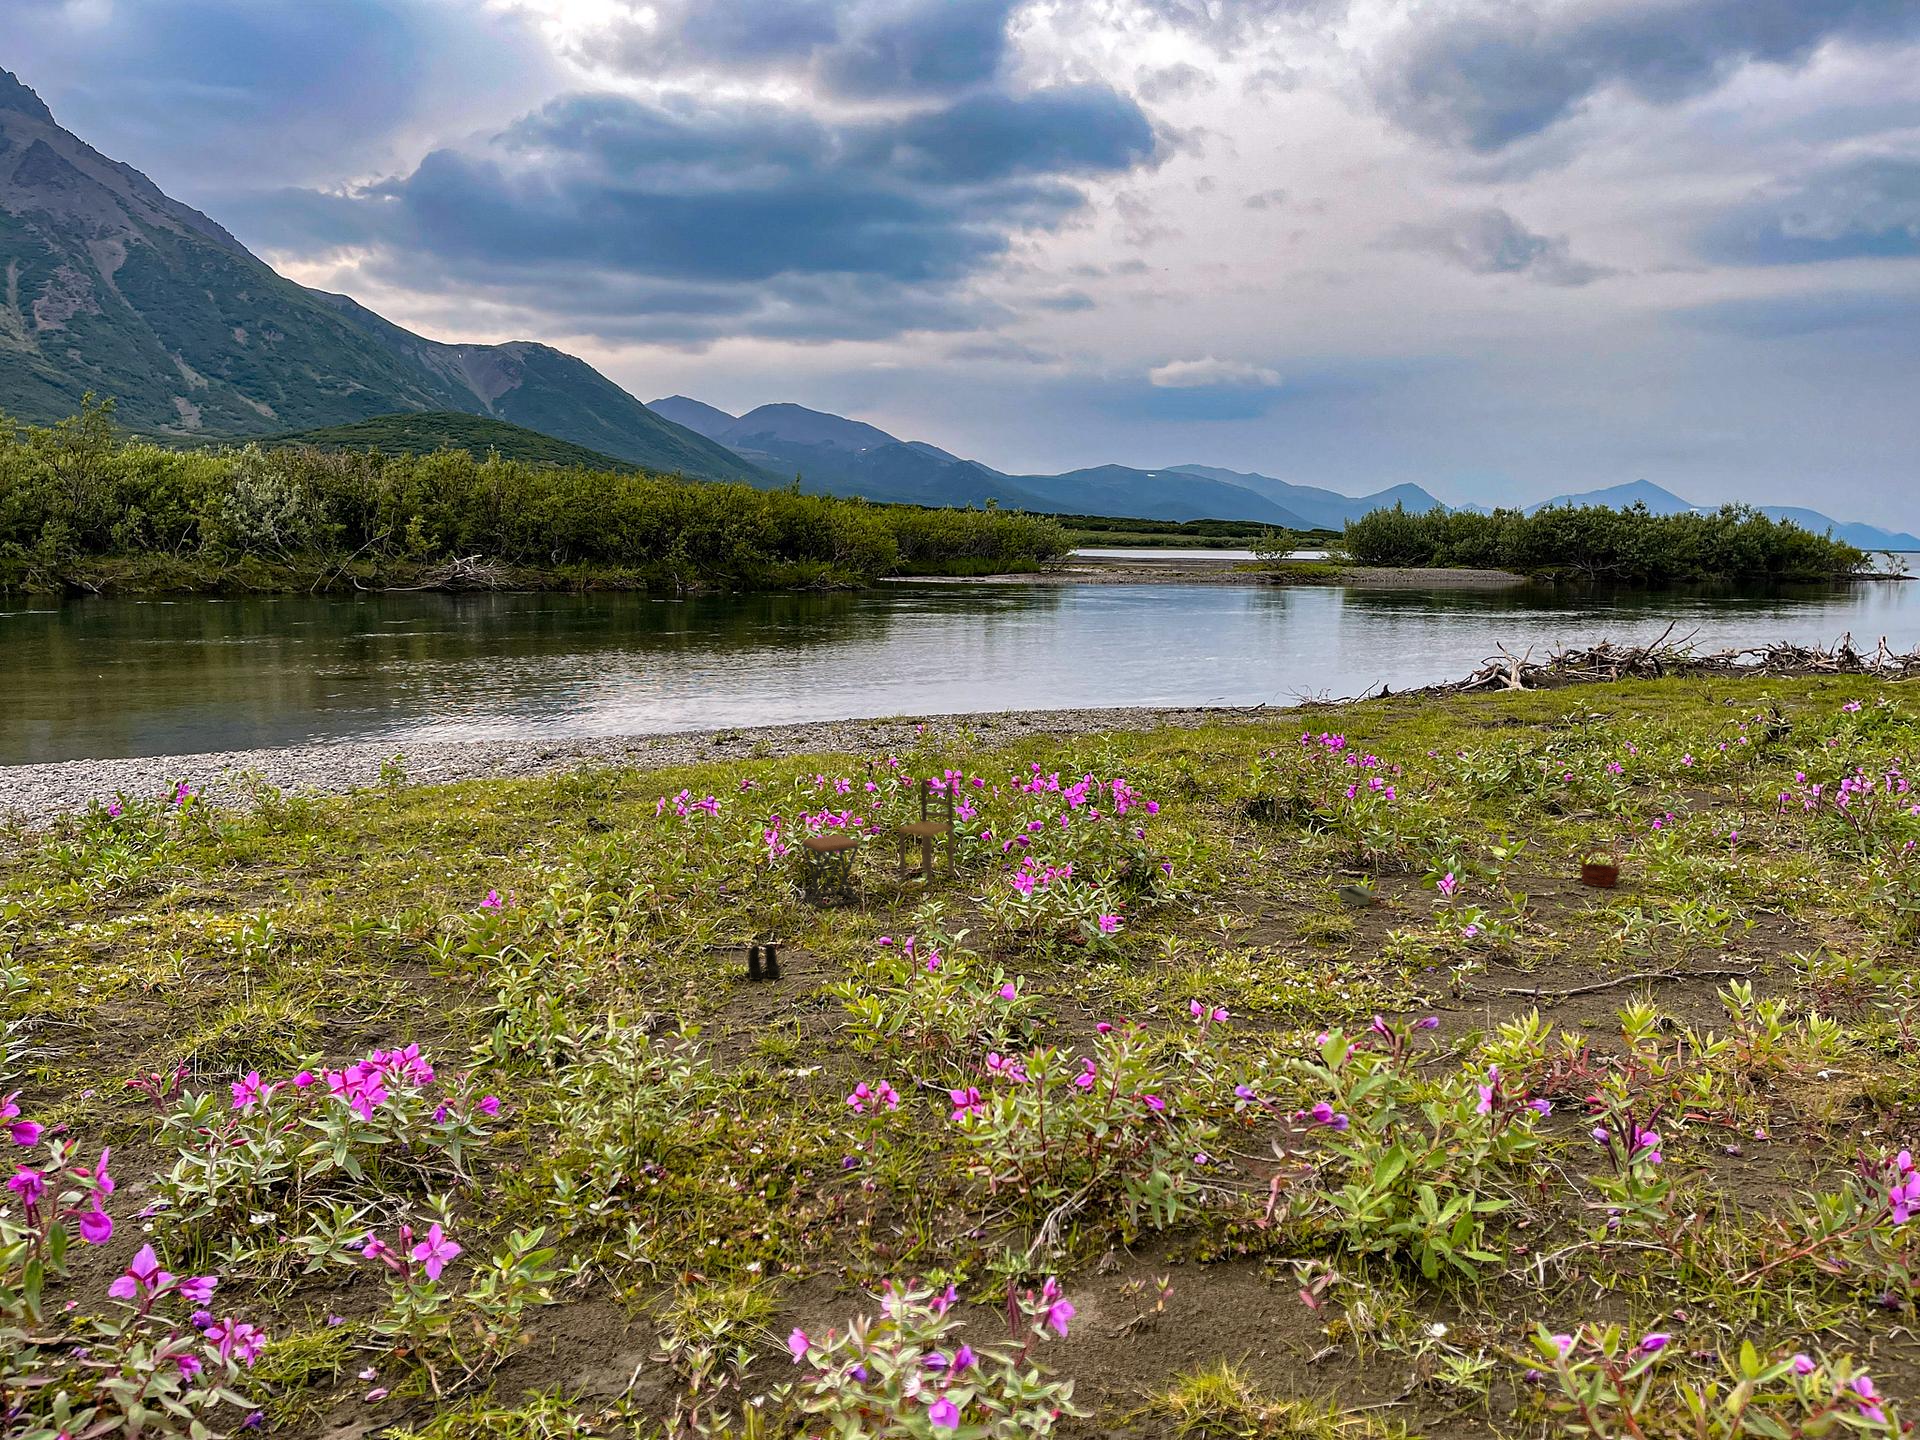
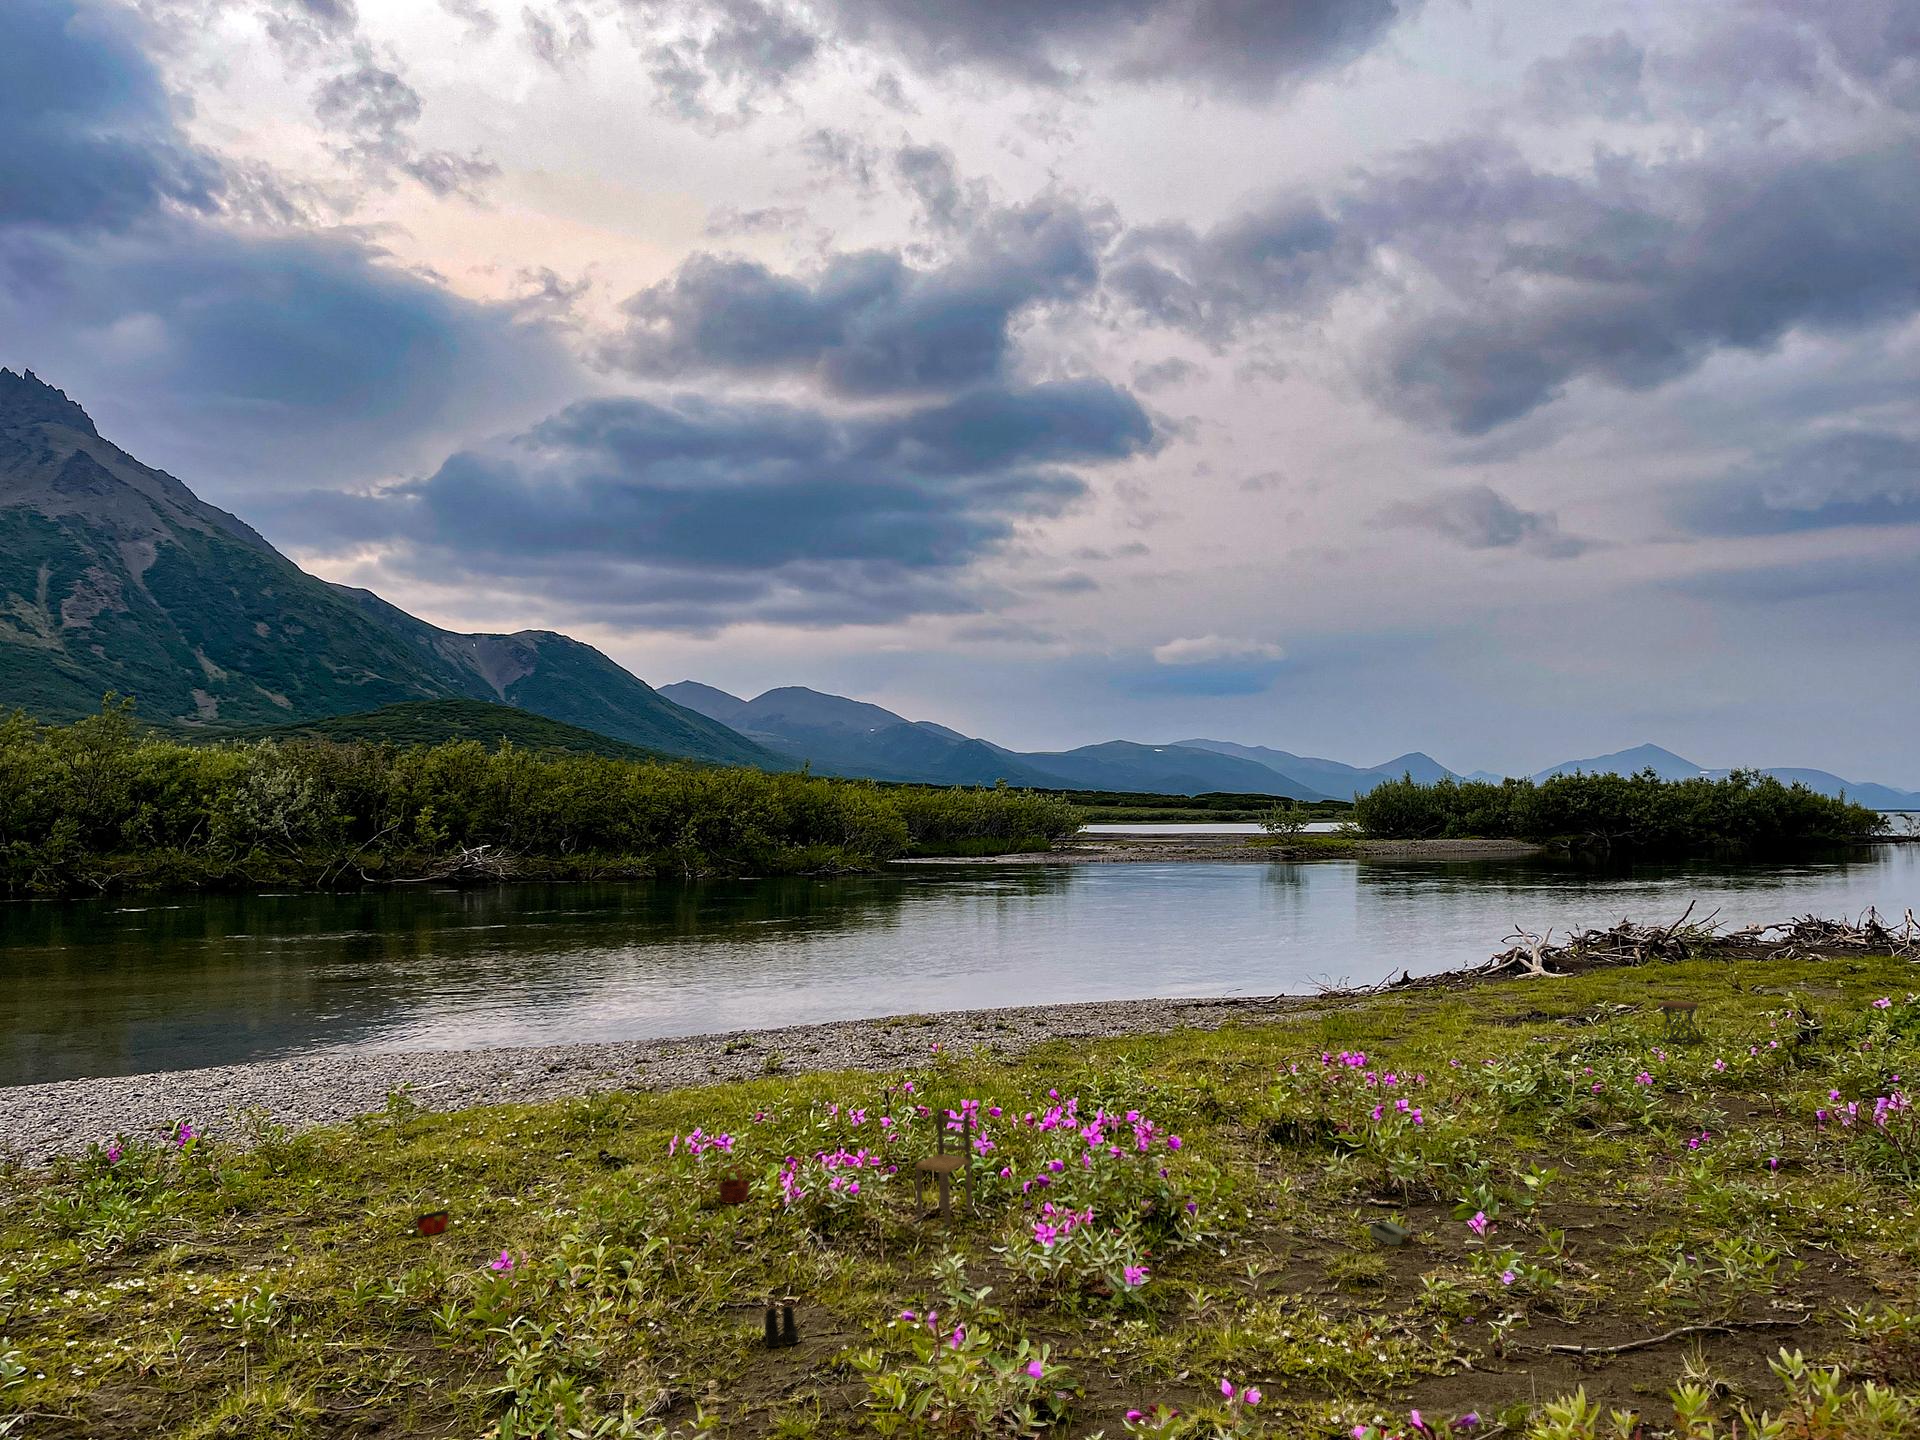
stool: present [802,835,860,908] -> present [1658,1001,1702,1044]
basket: present [1580,848,1619,887] -> present [718,1164,750,1203]
bag: none [411,863,448,886] -> present [412,1210,449,1237]

